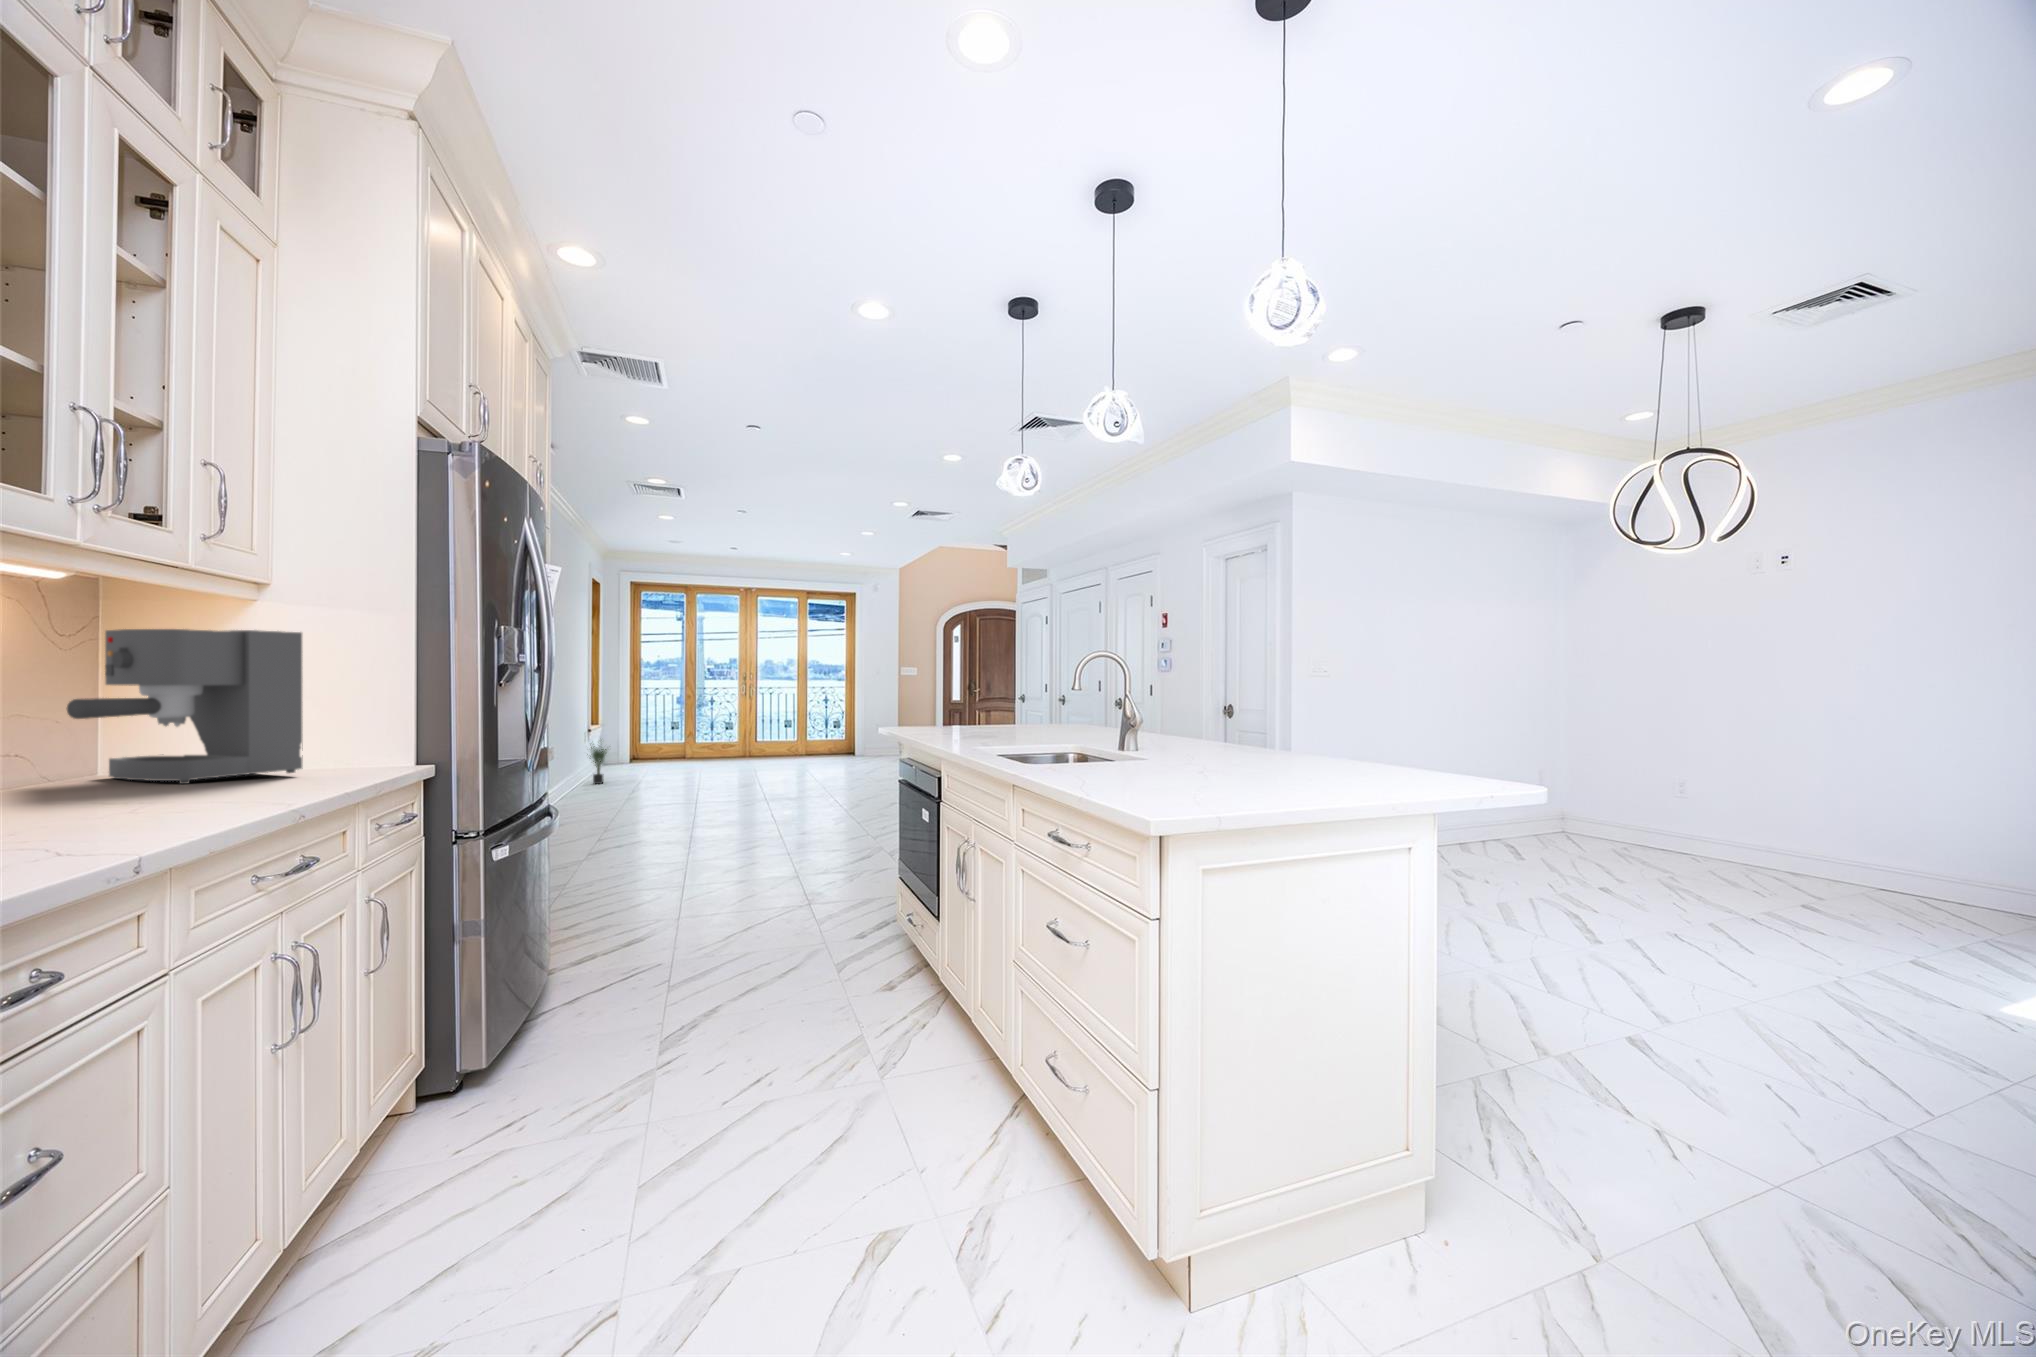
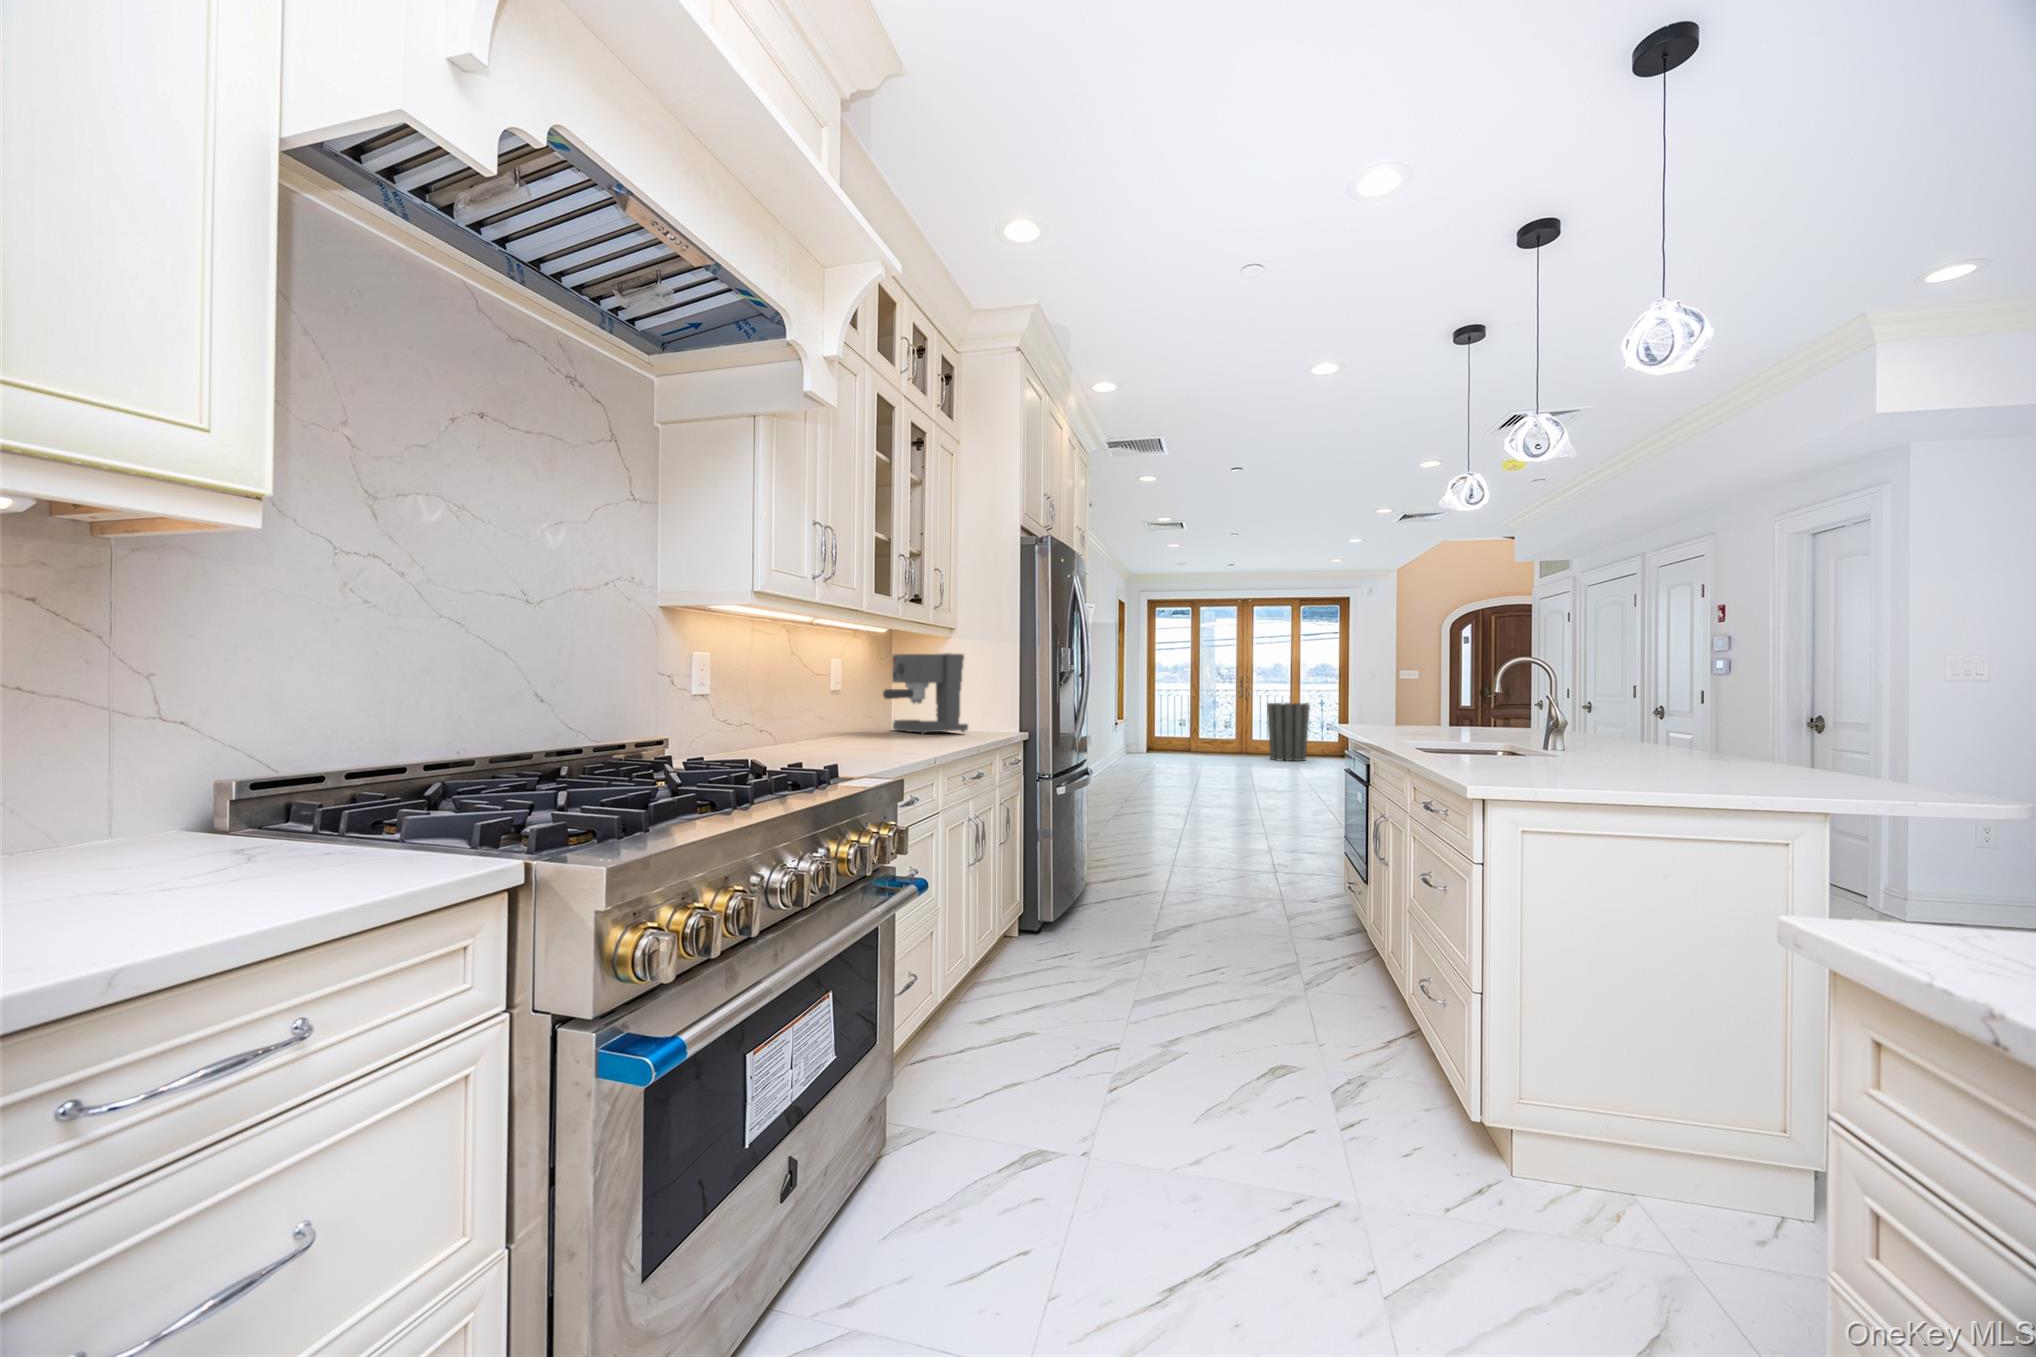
trash can: none [770,701,816,764] -> present [1267,703,1310,761]
potted plant: present [590,746,607,784] -> none [1113,727,1135,766]

